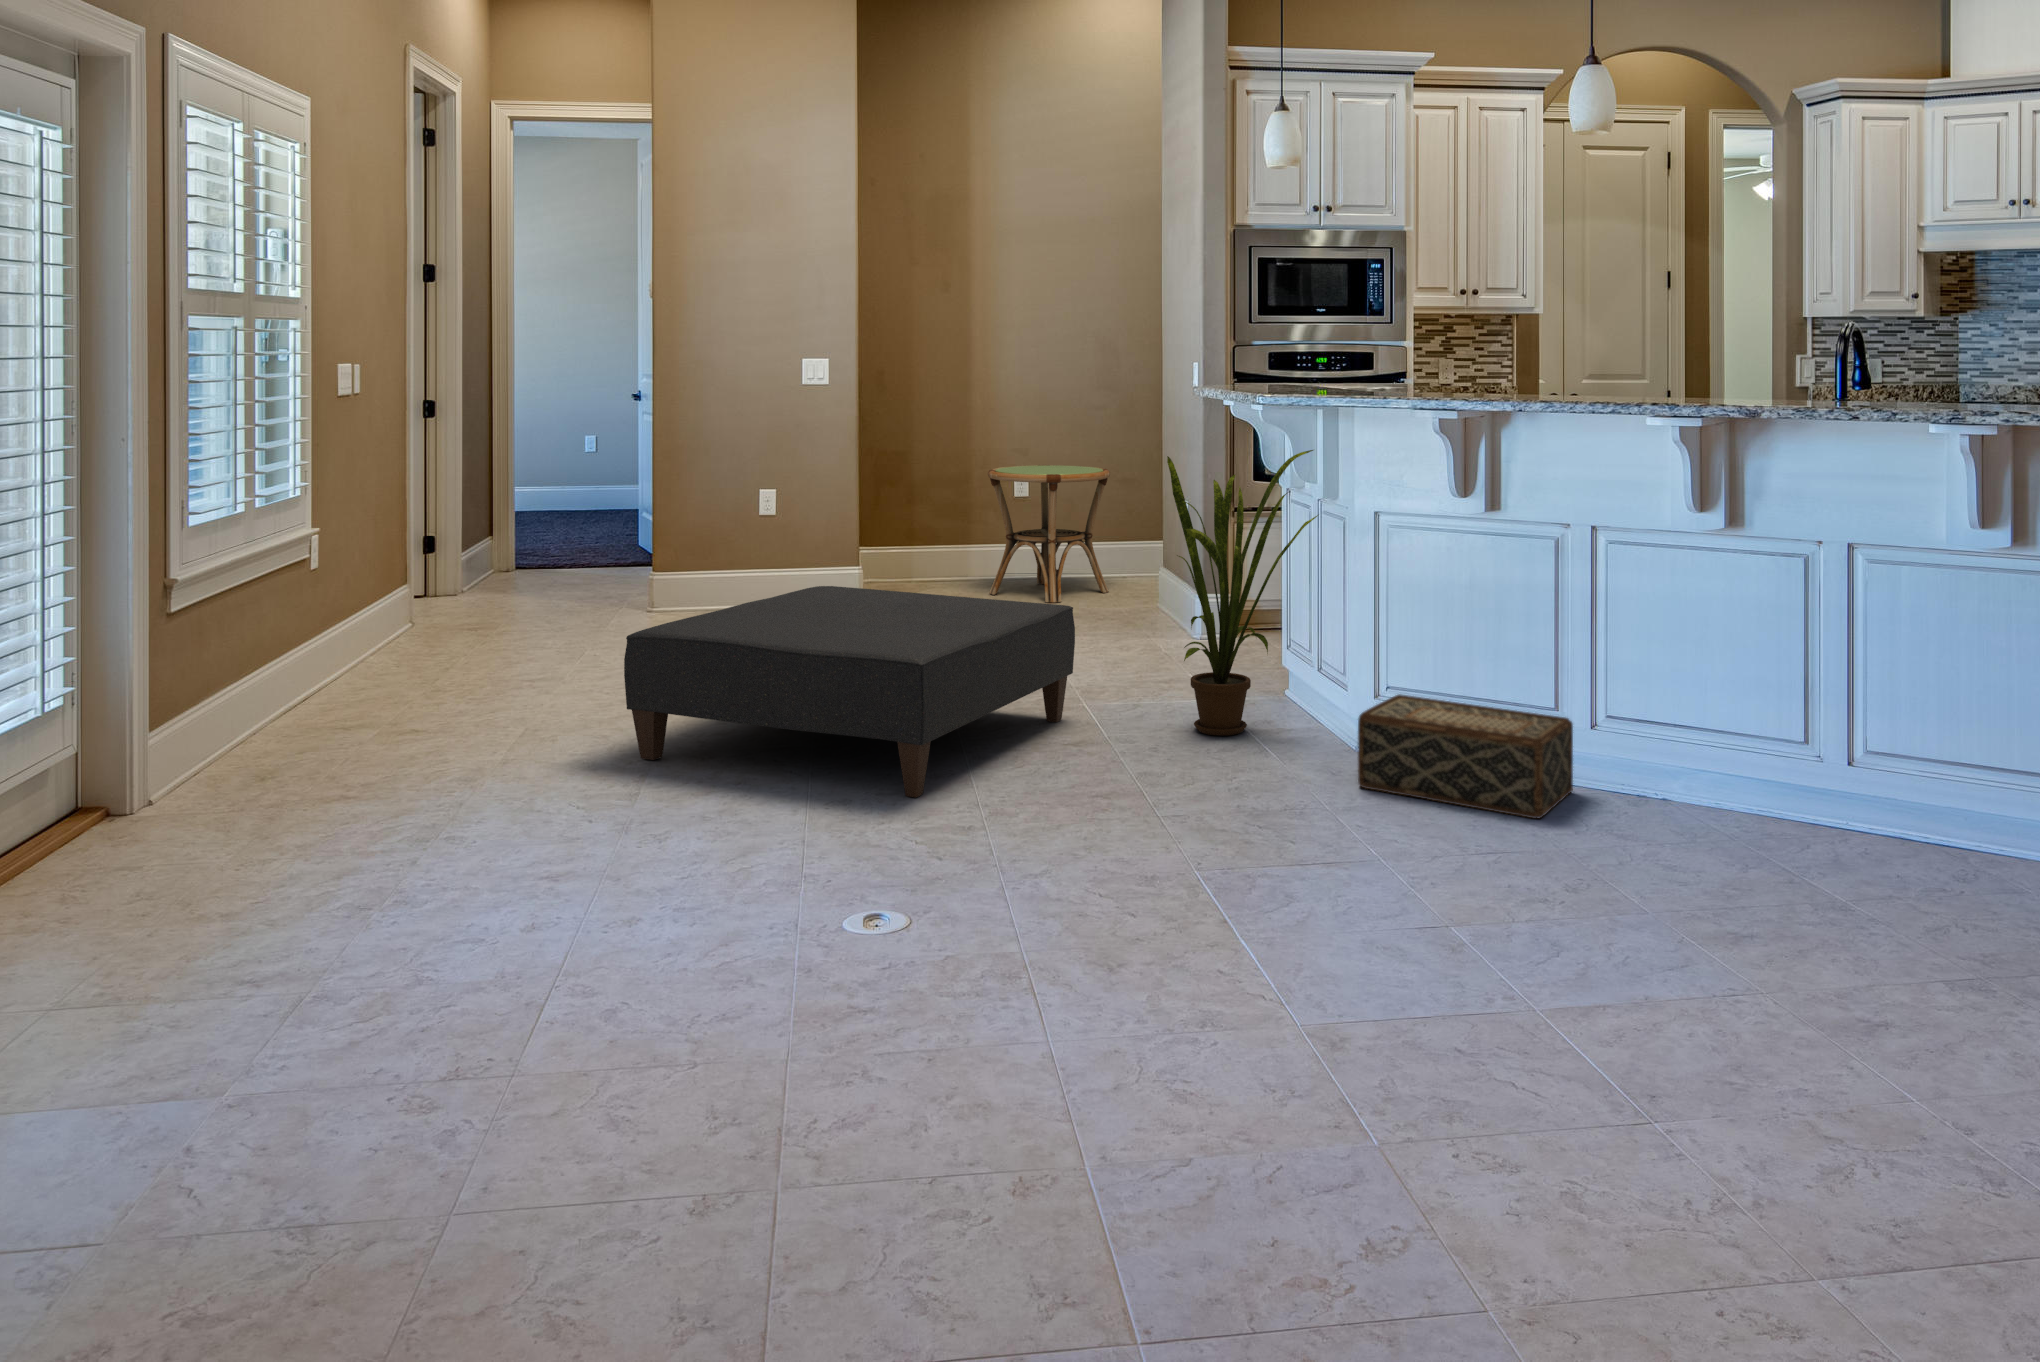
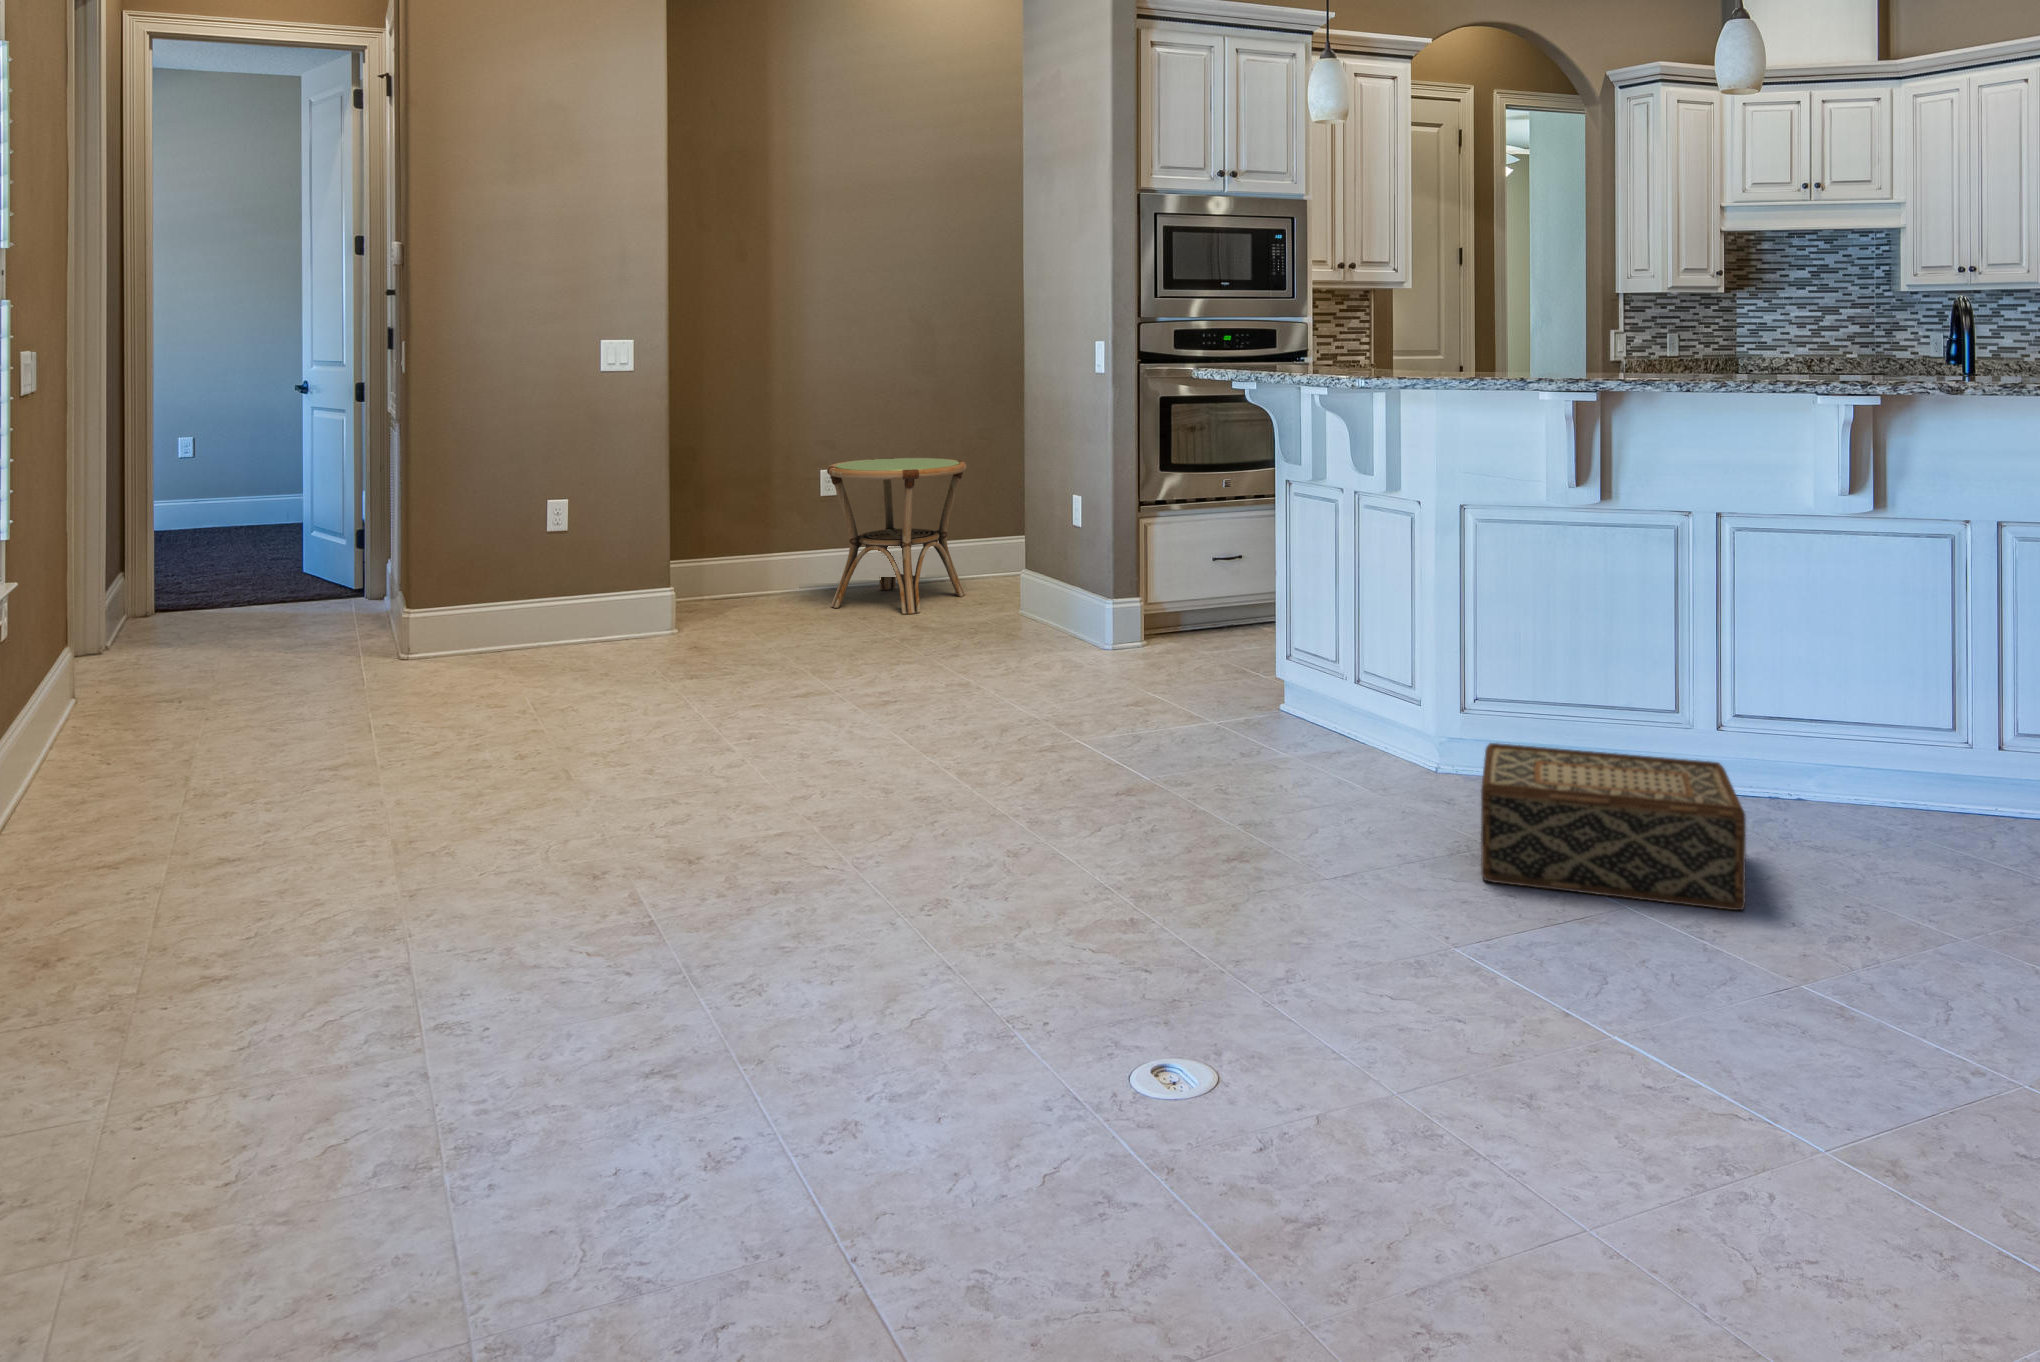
house plant: present [1167,450,1318,736] -> none [1173,437,1360,806]
ottoman: present [624,586,1075,798] -> none [362,643,1041,1004]

